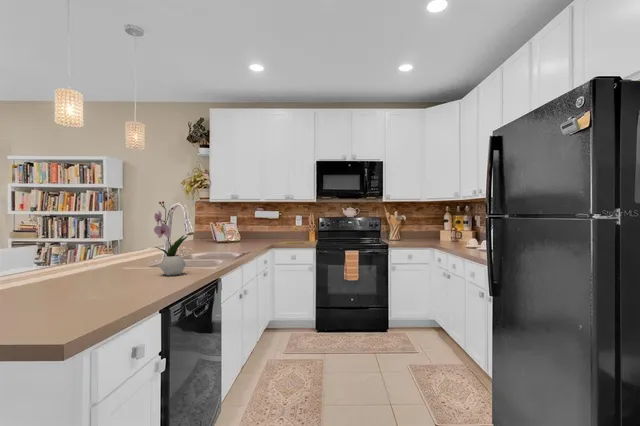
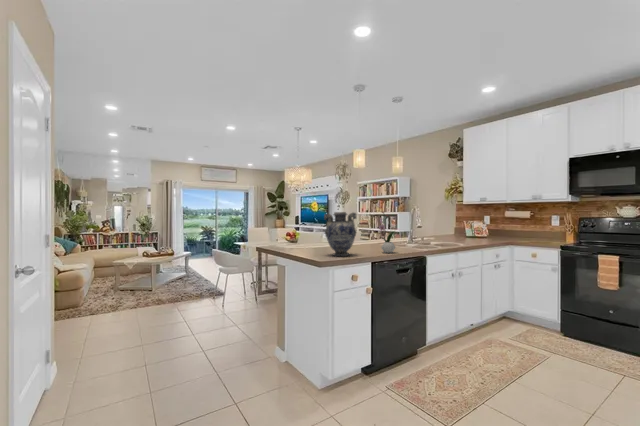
vase: none [39,196,125,297] -> present [324,212,356,256]

